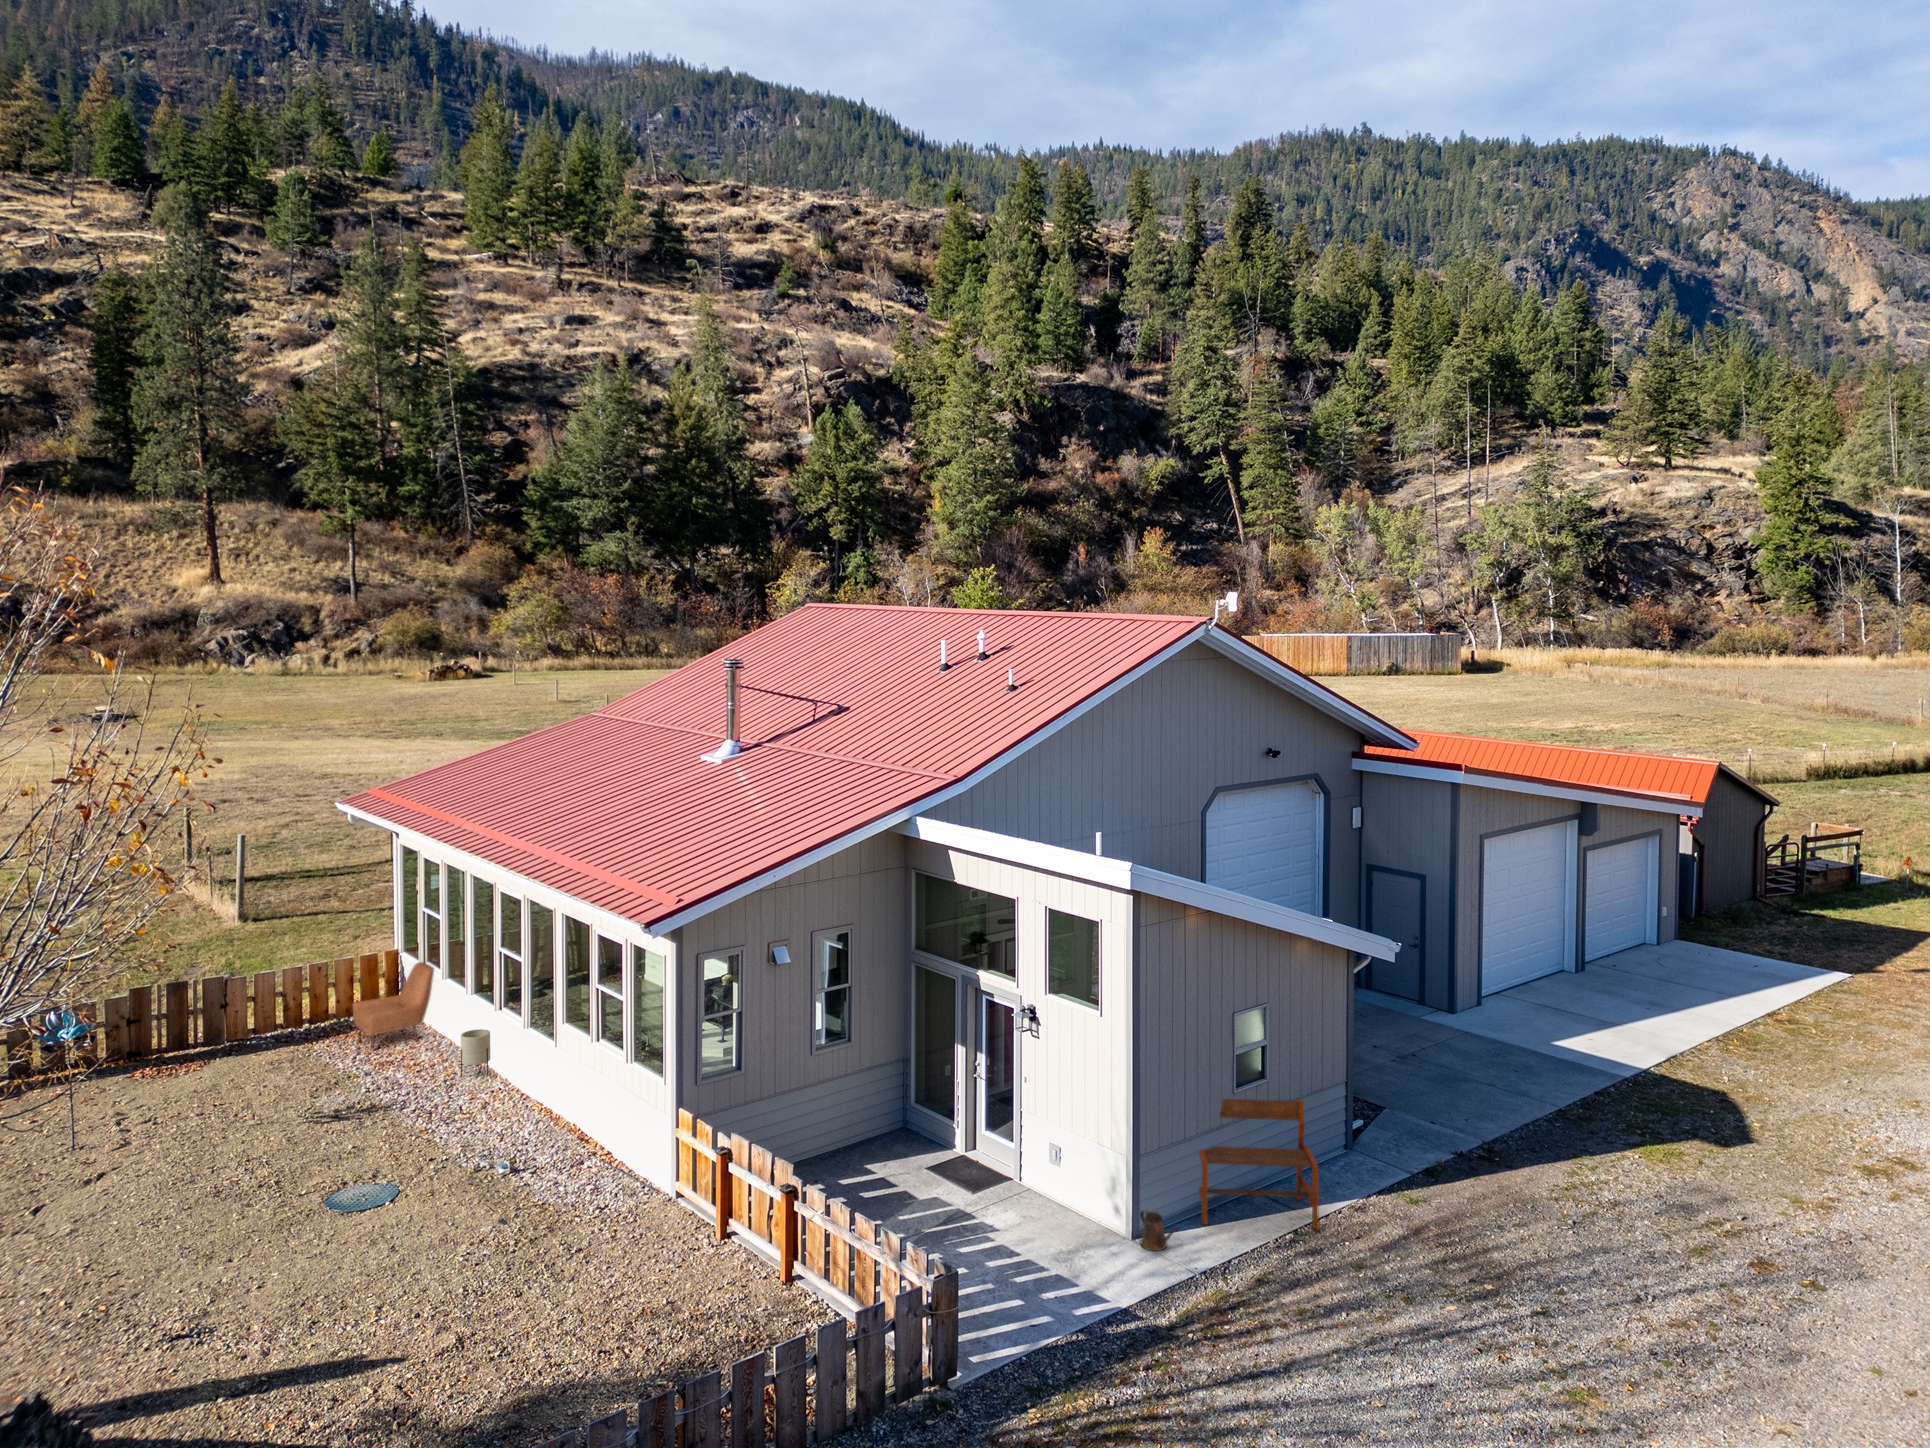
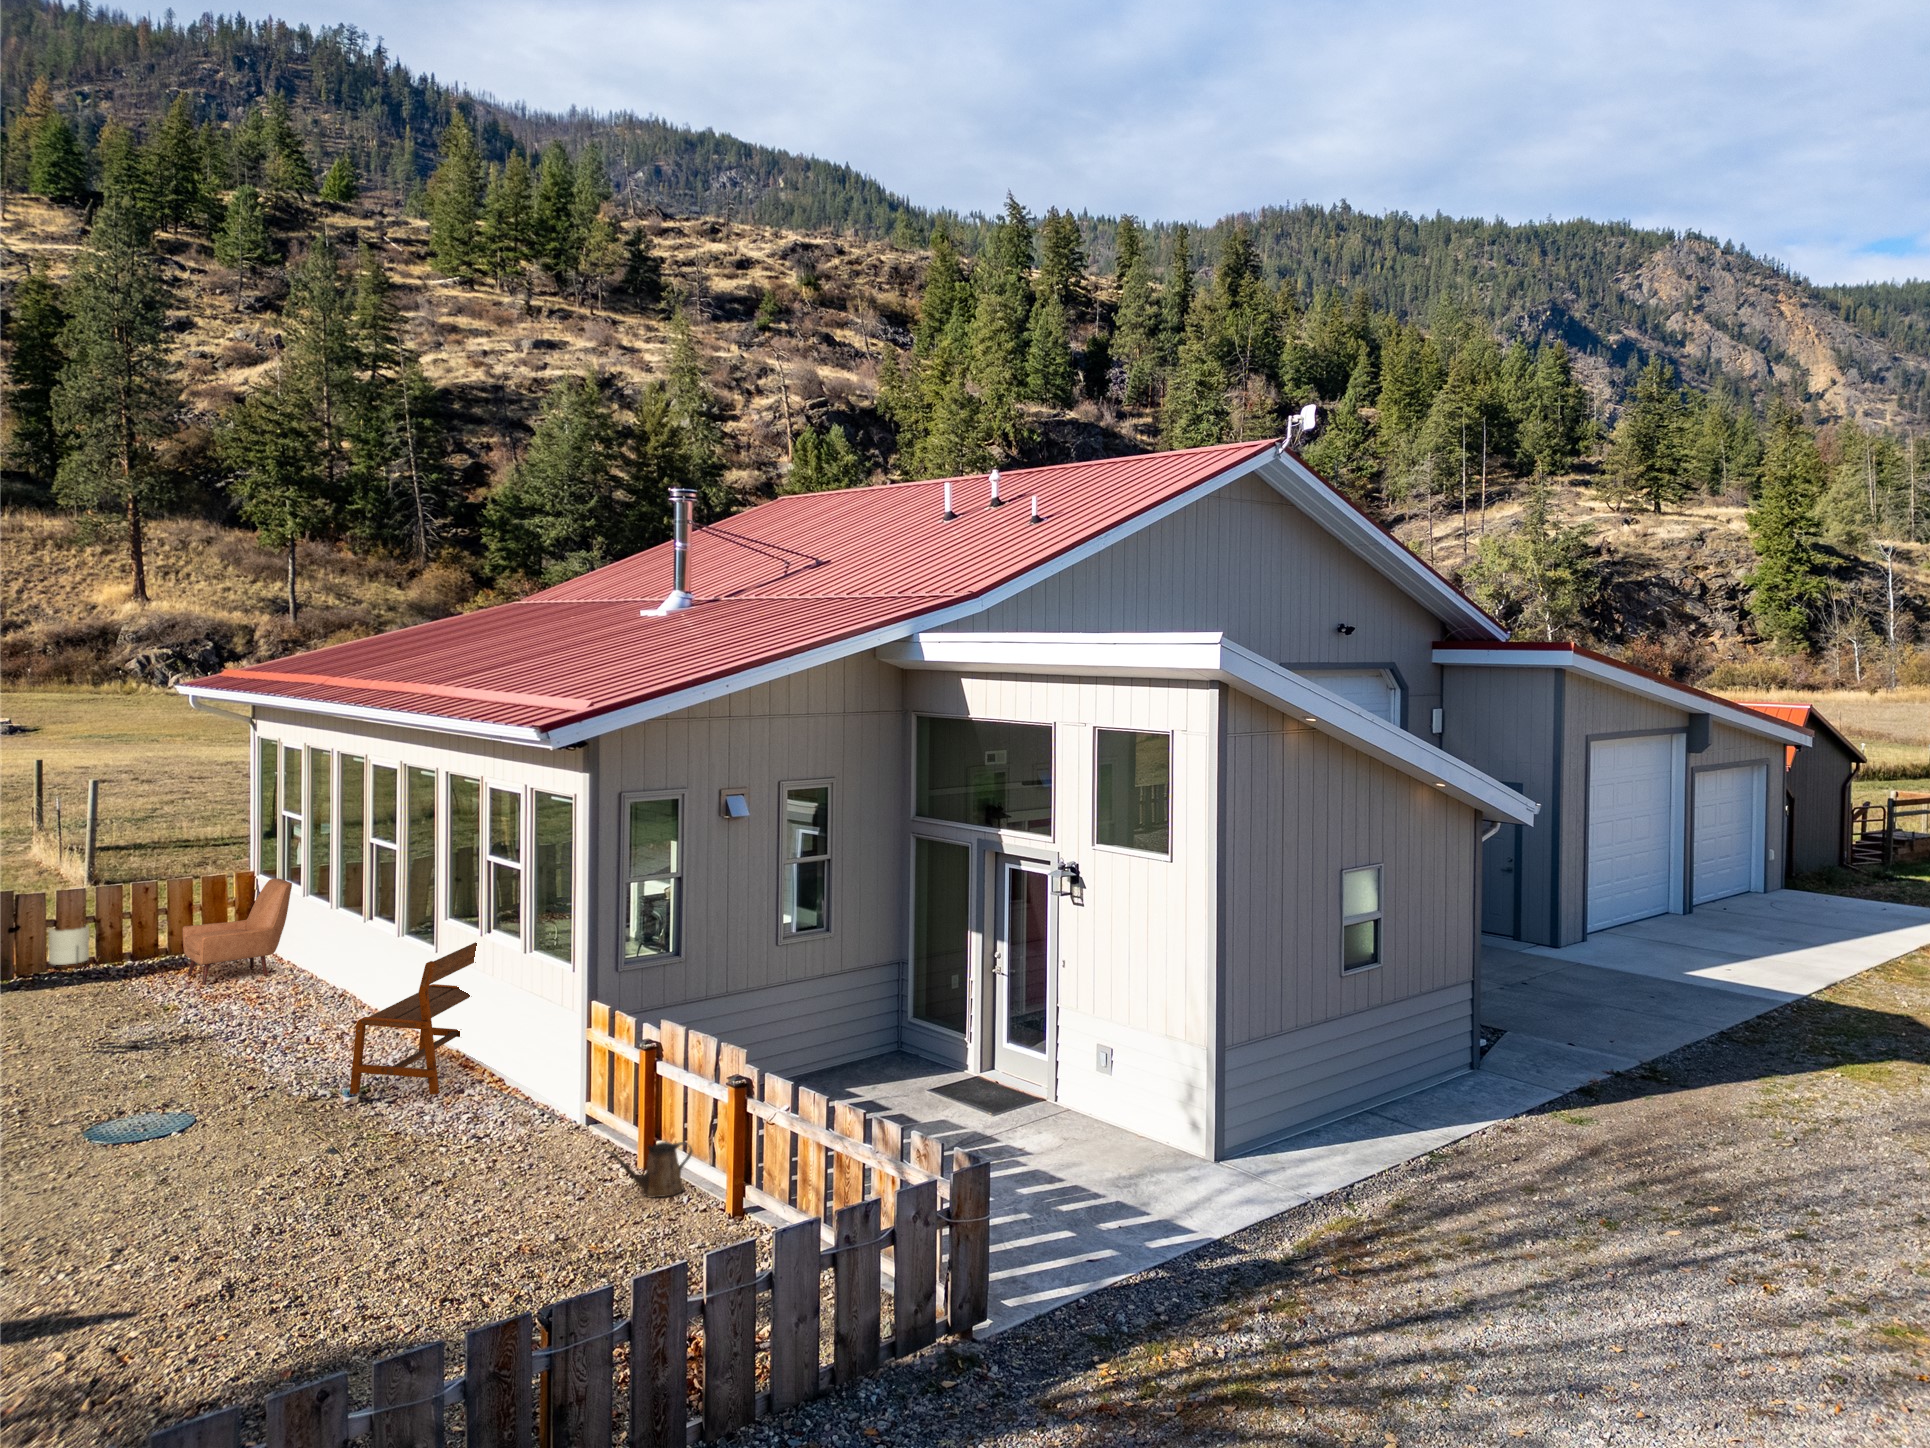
planter: present [461,1029,490,1077] -> present [47,926,89,972]
bench: present [1198,1099,1319,1229] -> present [350,942,477,1094]
watering can: present [1140,1209,1177,1251] -> present [607,1142,692,1198]

